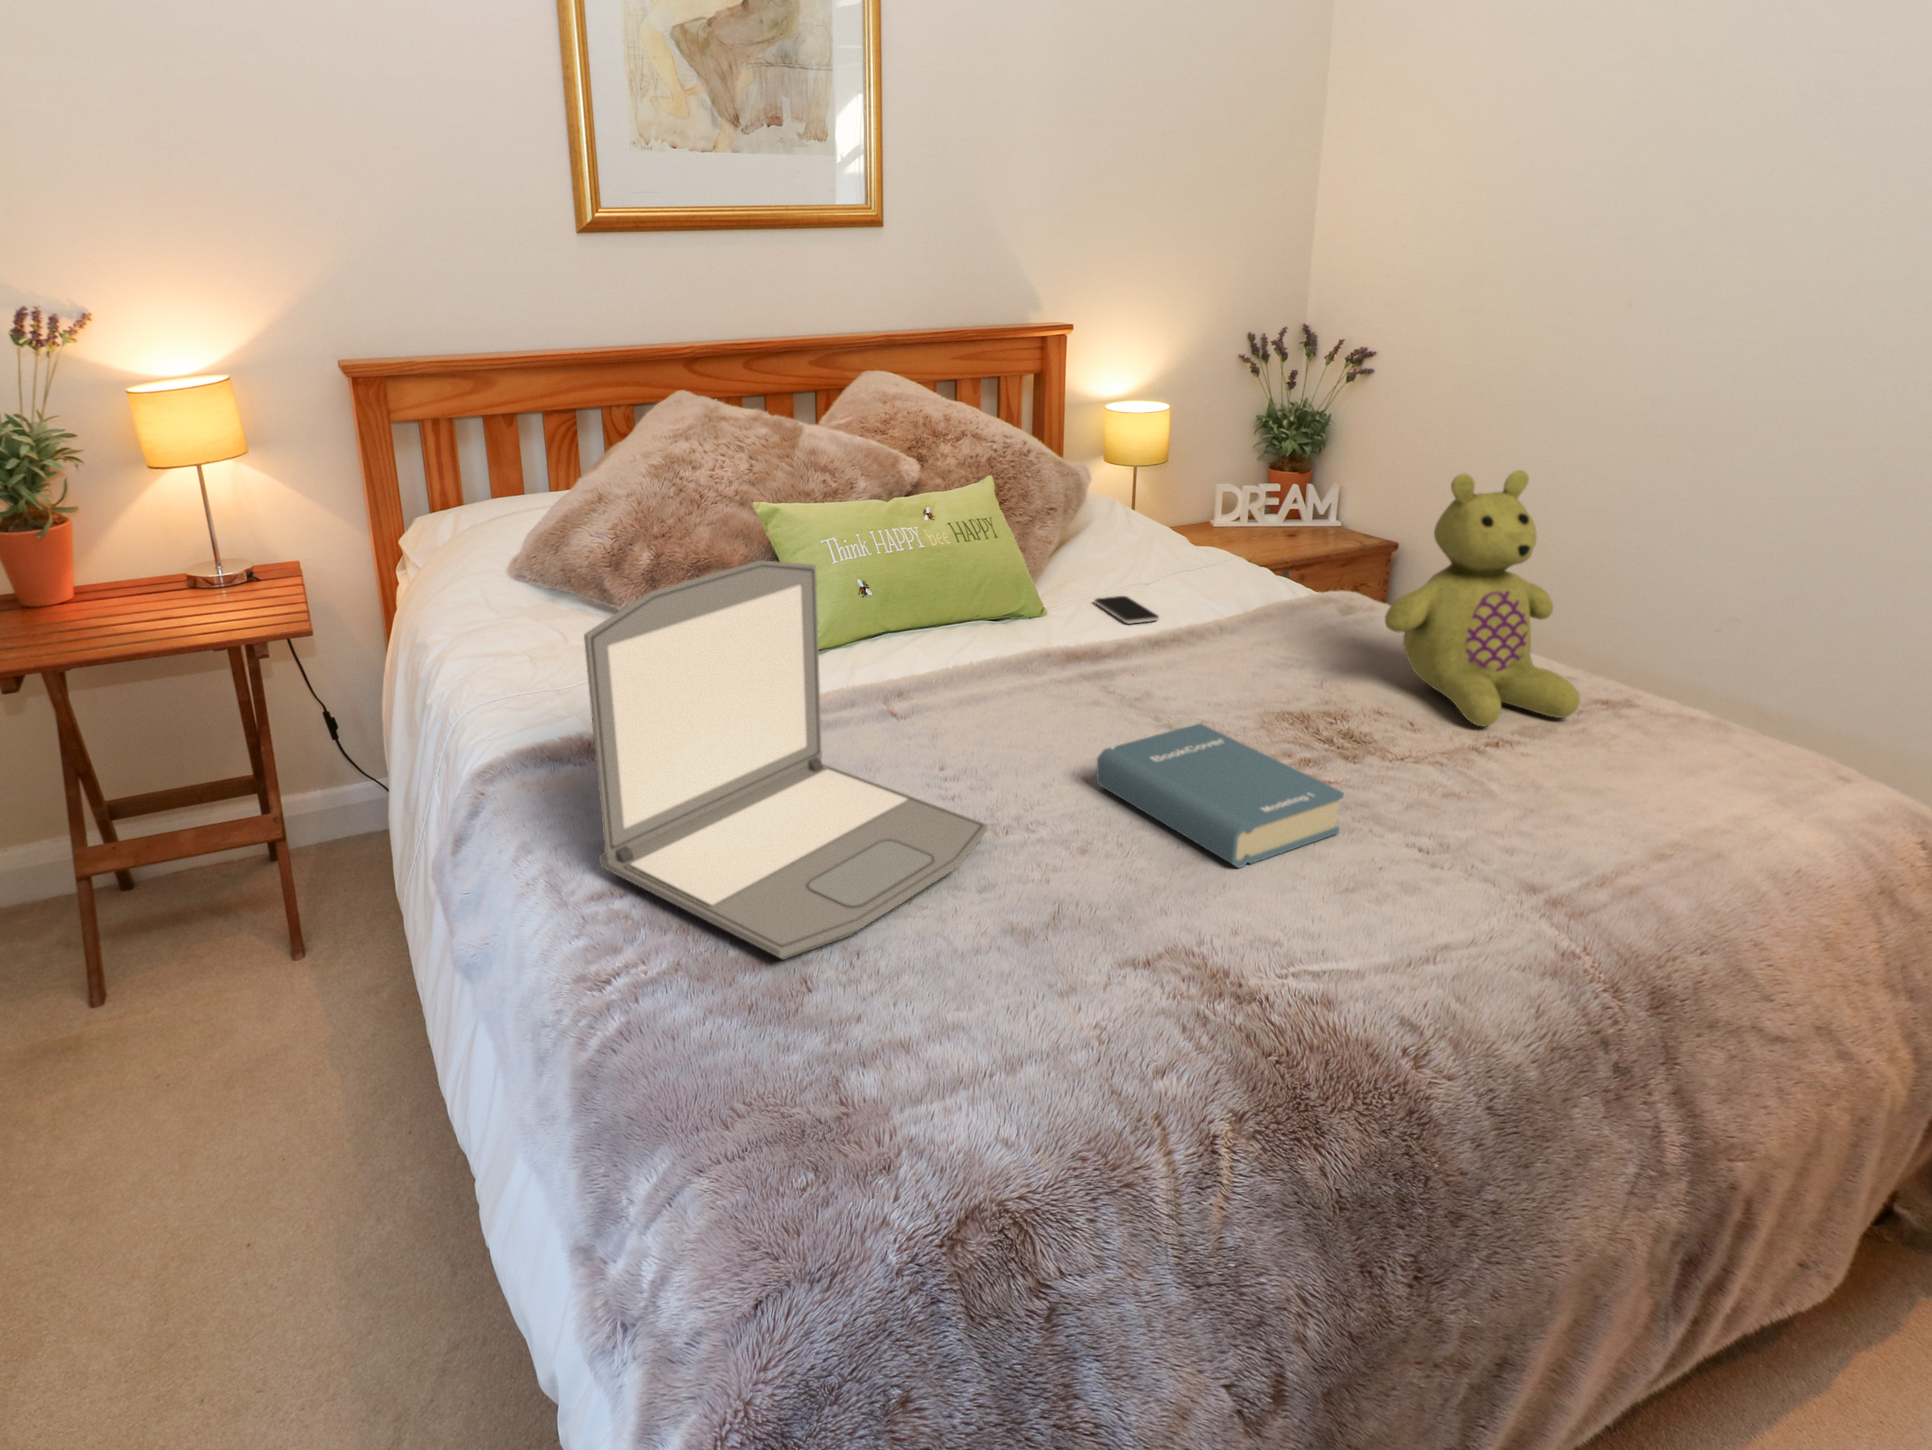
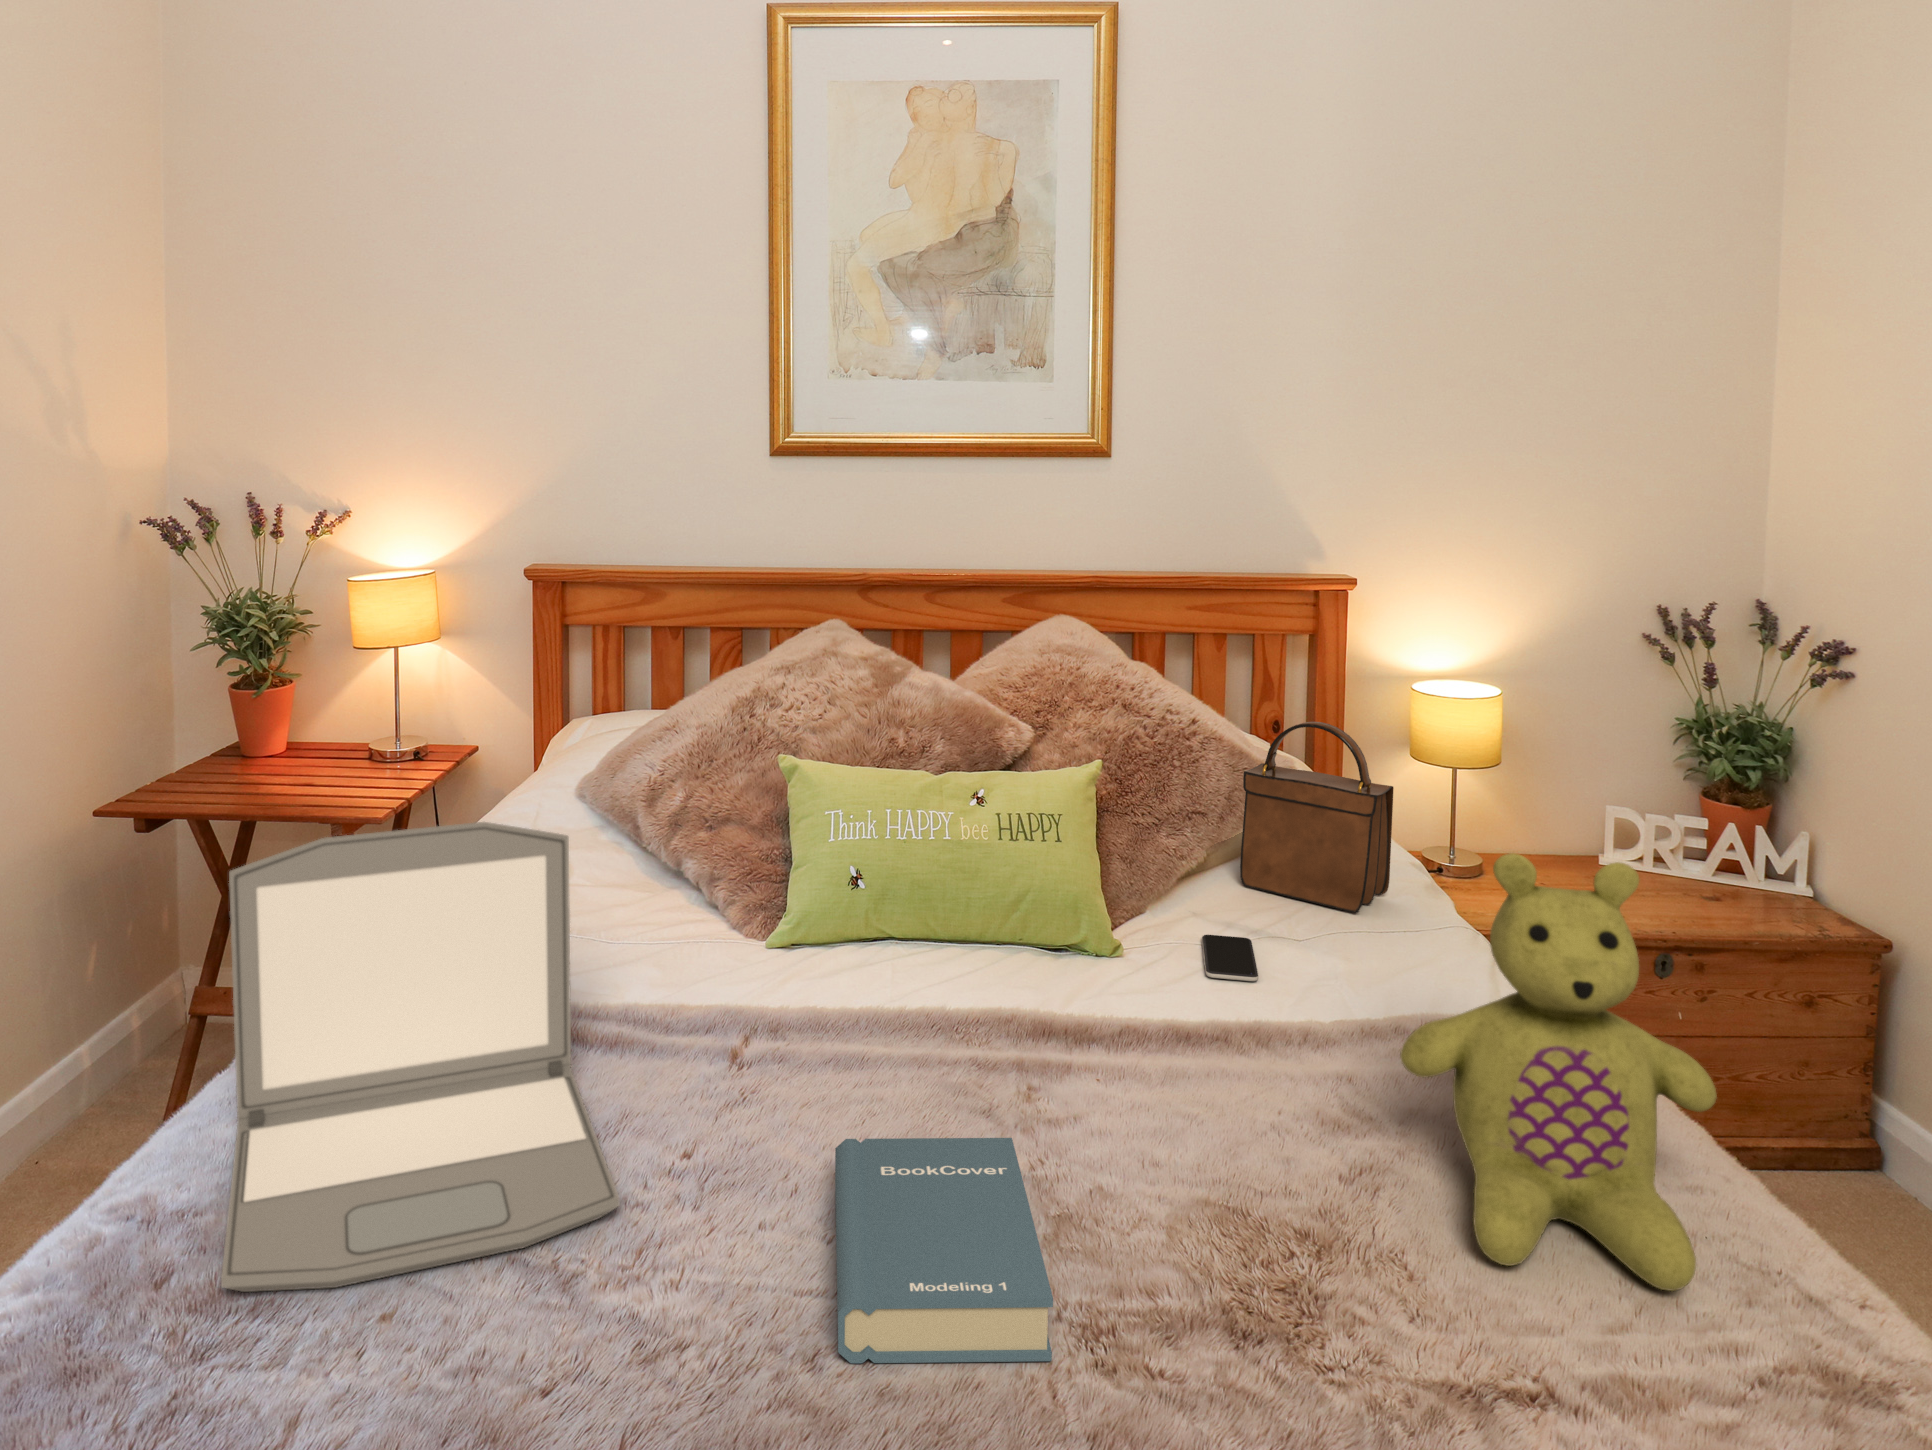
handbag: none [1086,430,1194,568] -> present [1240,722,1394,913]

